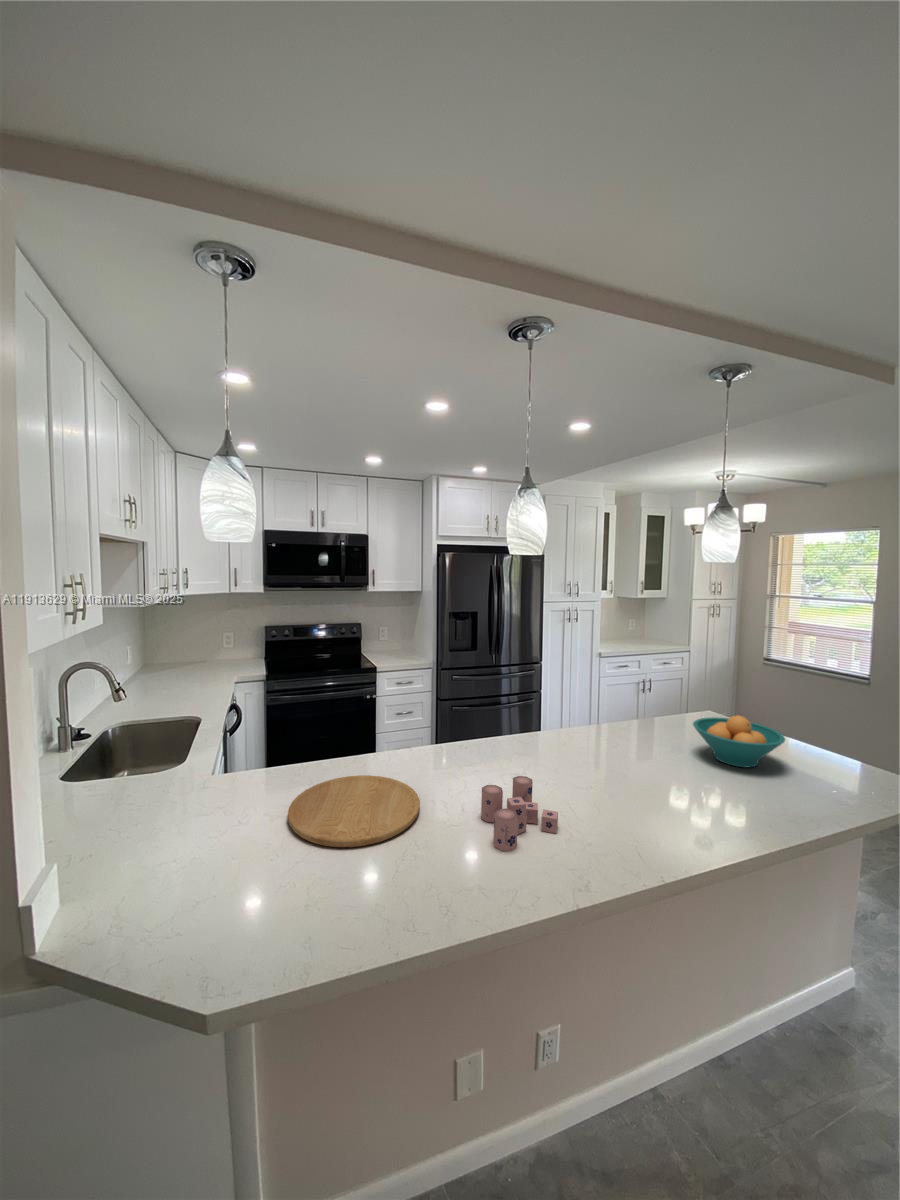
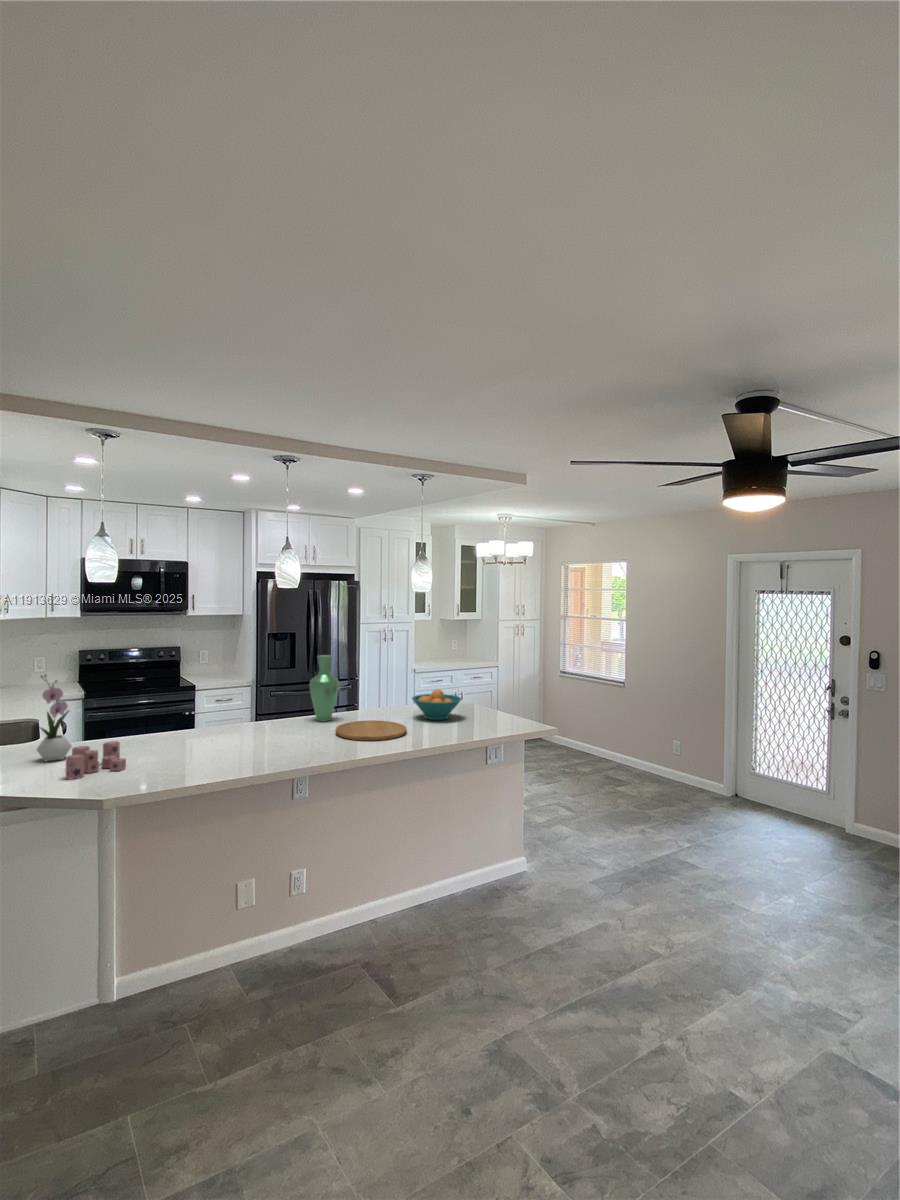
vase: none [540,657,584,757] -> present [310,655,339,722]
flower arrangement: none [127,705,191,854] -> present [37,675,72,761]
cutting board: present [288,775,420,847] -> present [335,720,407,741]
candle: present [481,776,558,851] -> present [66,741,126,779]

